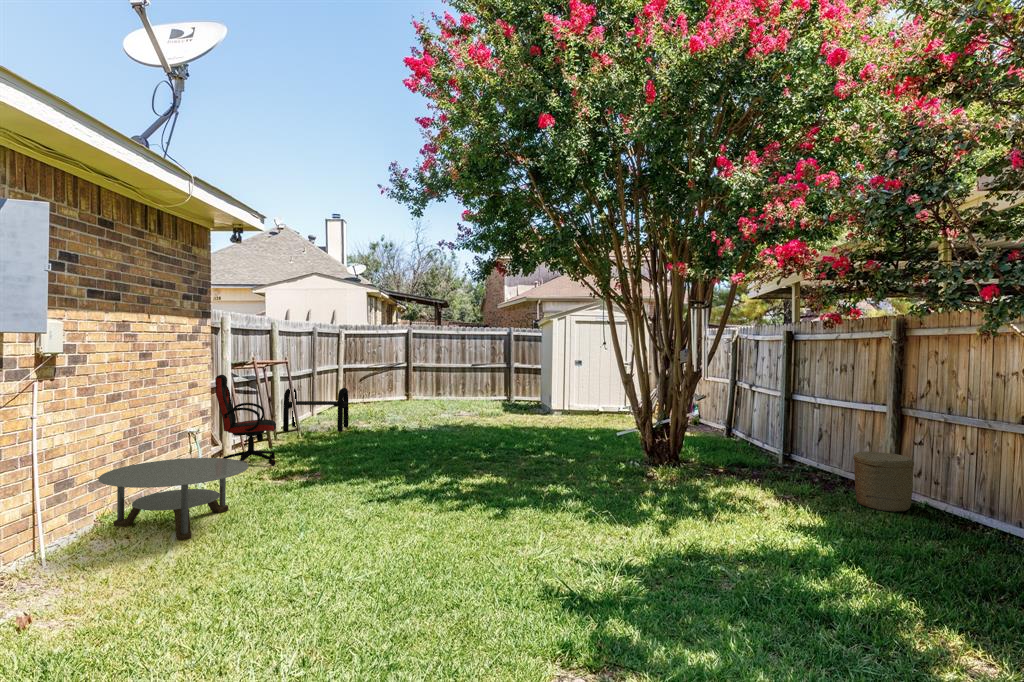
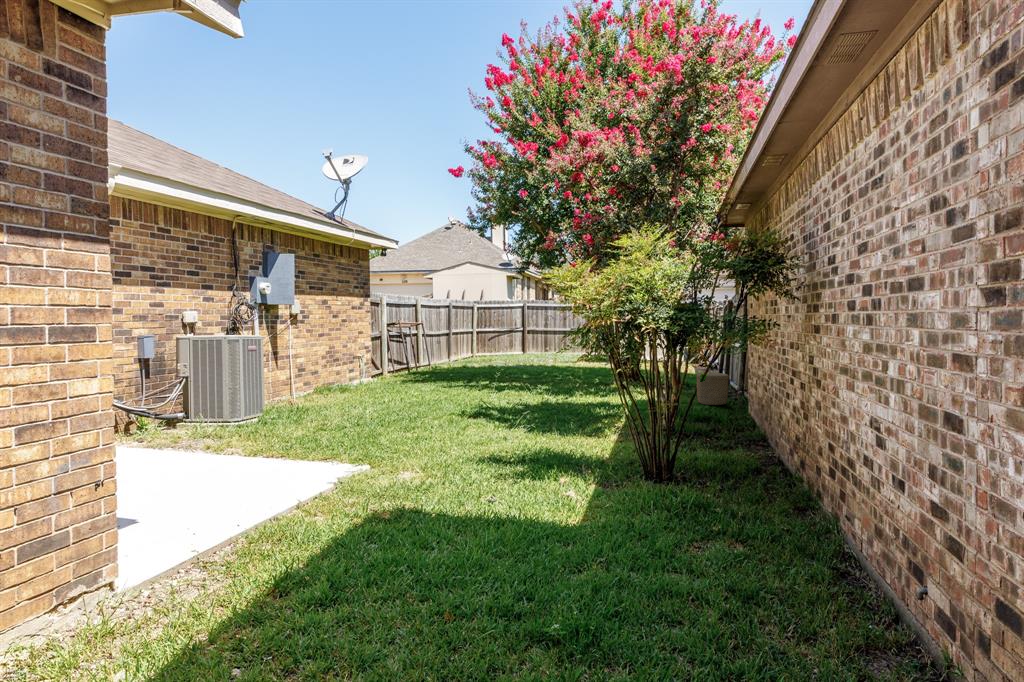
chair: present [215,375,276,466] -> none [374,329,407,379]
bench: present [283,388,349,432] -> none [423,340,464,368]
round table: present [99,458,248,540] -> none [315,365,377,396]

